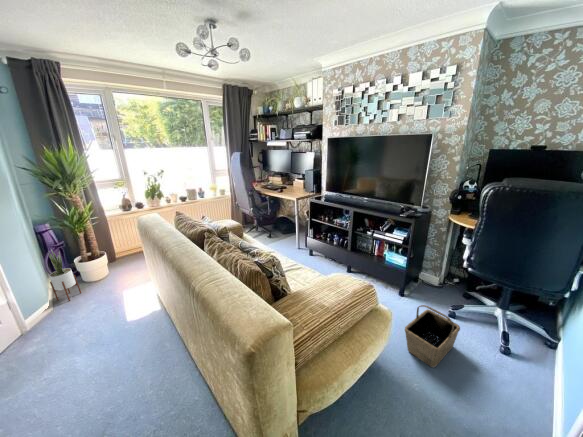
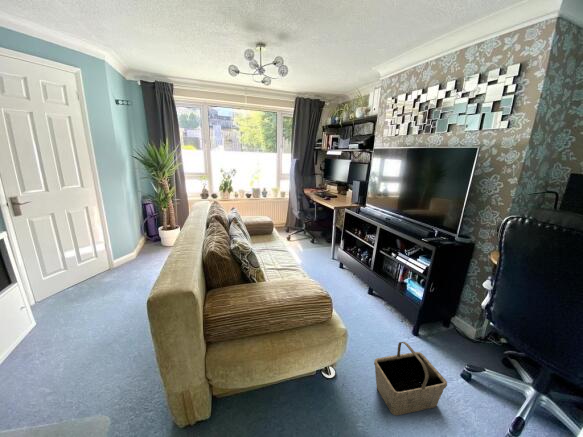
potted plant: present [48,250,81,301] -> none [141,215,158,255]

